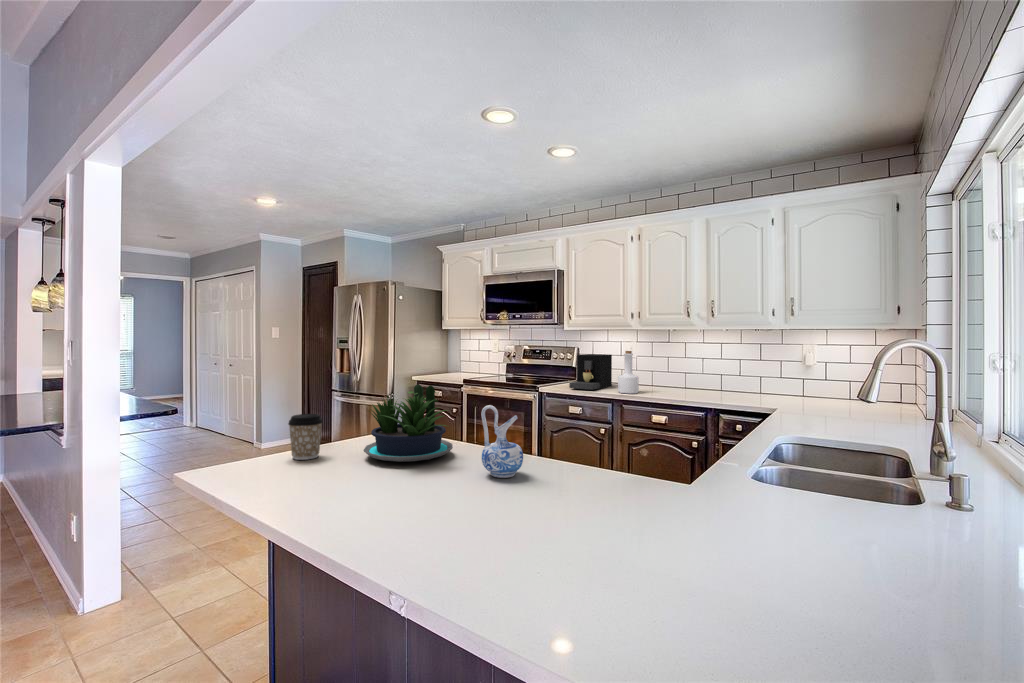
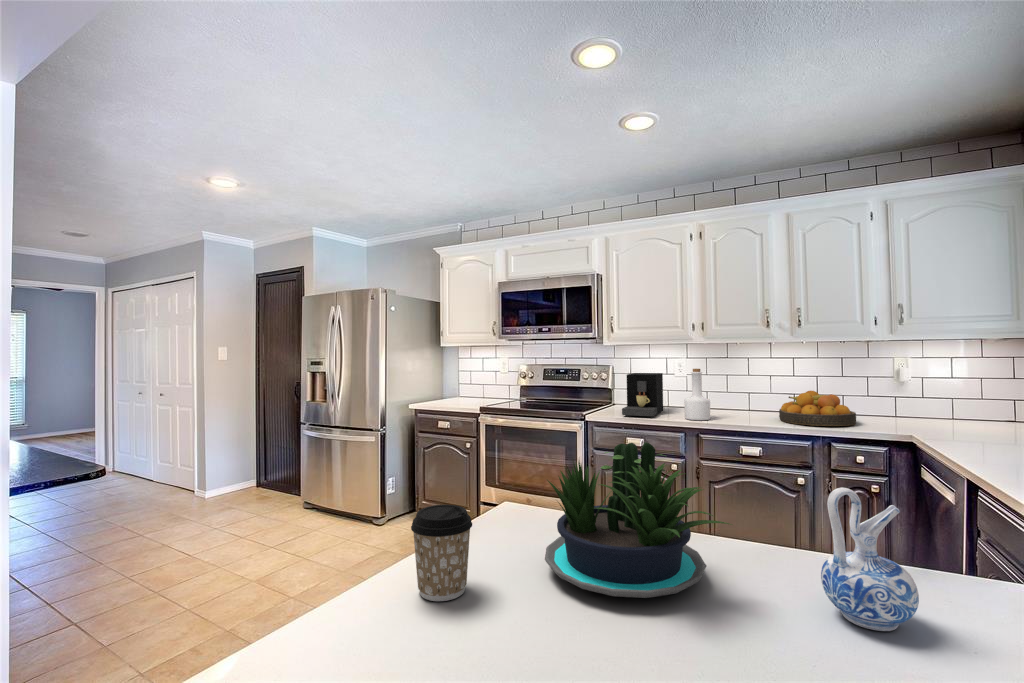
fruit bowl: none [694,371,754,400] -> present [779,391,856,426]

